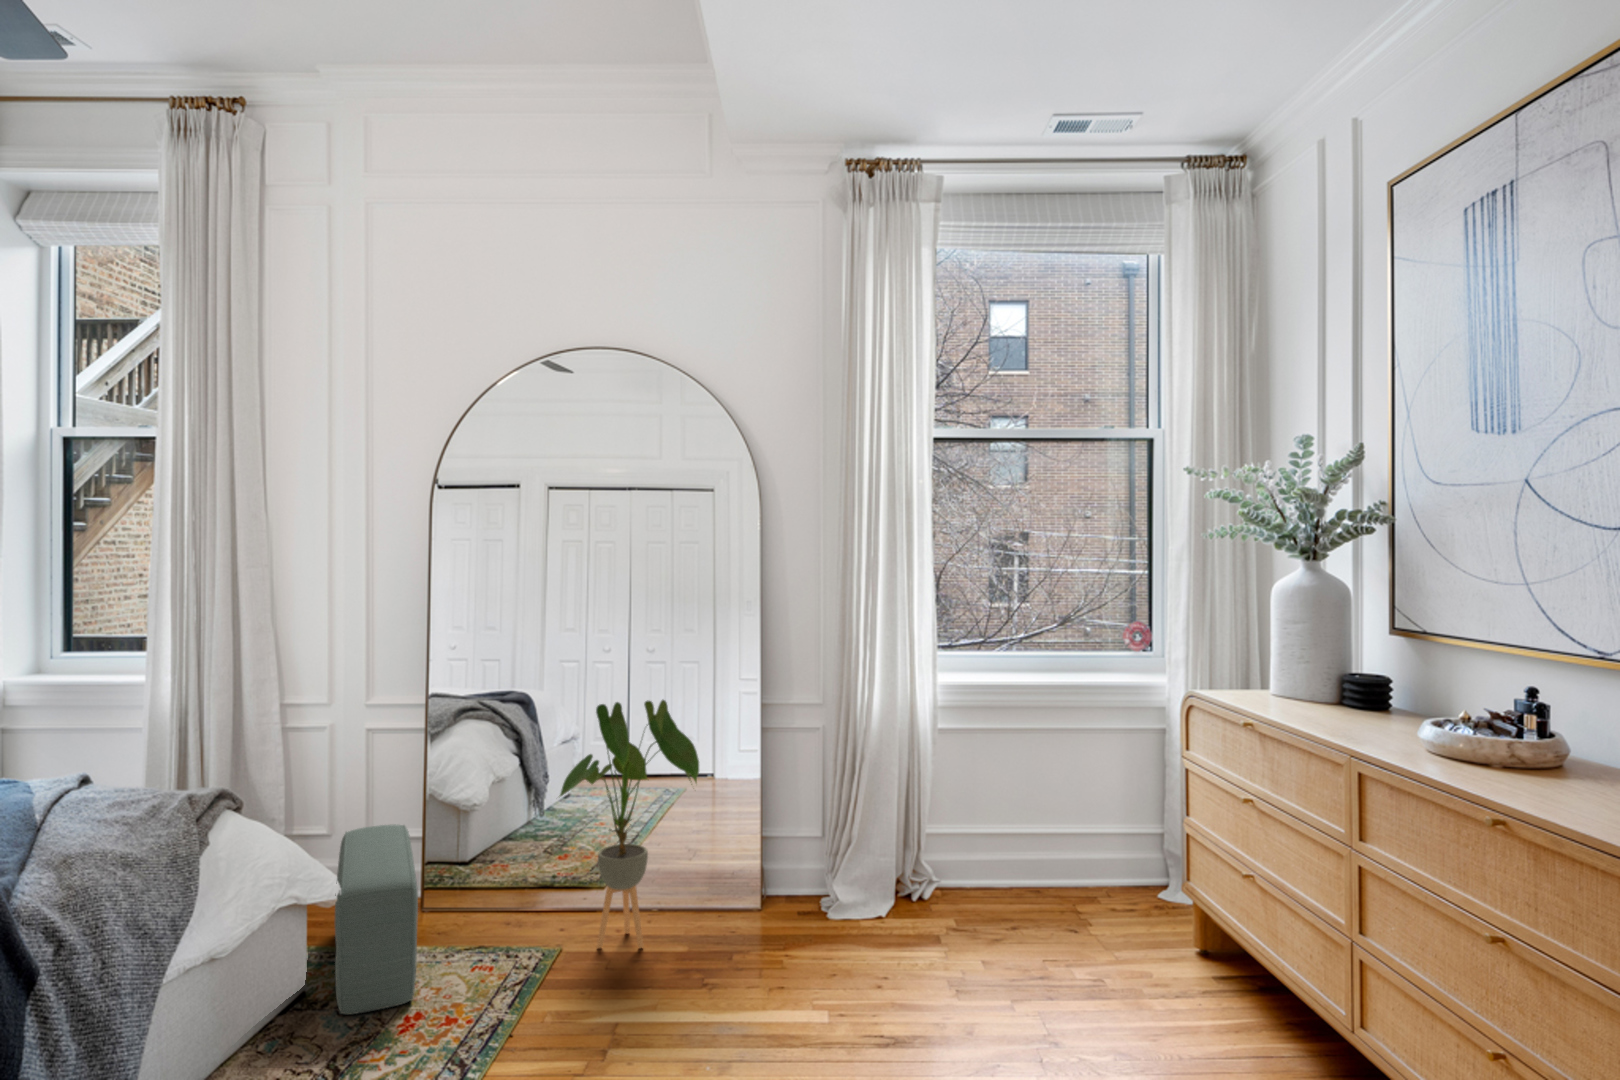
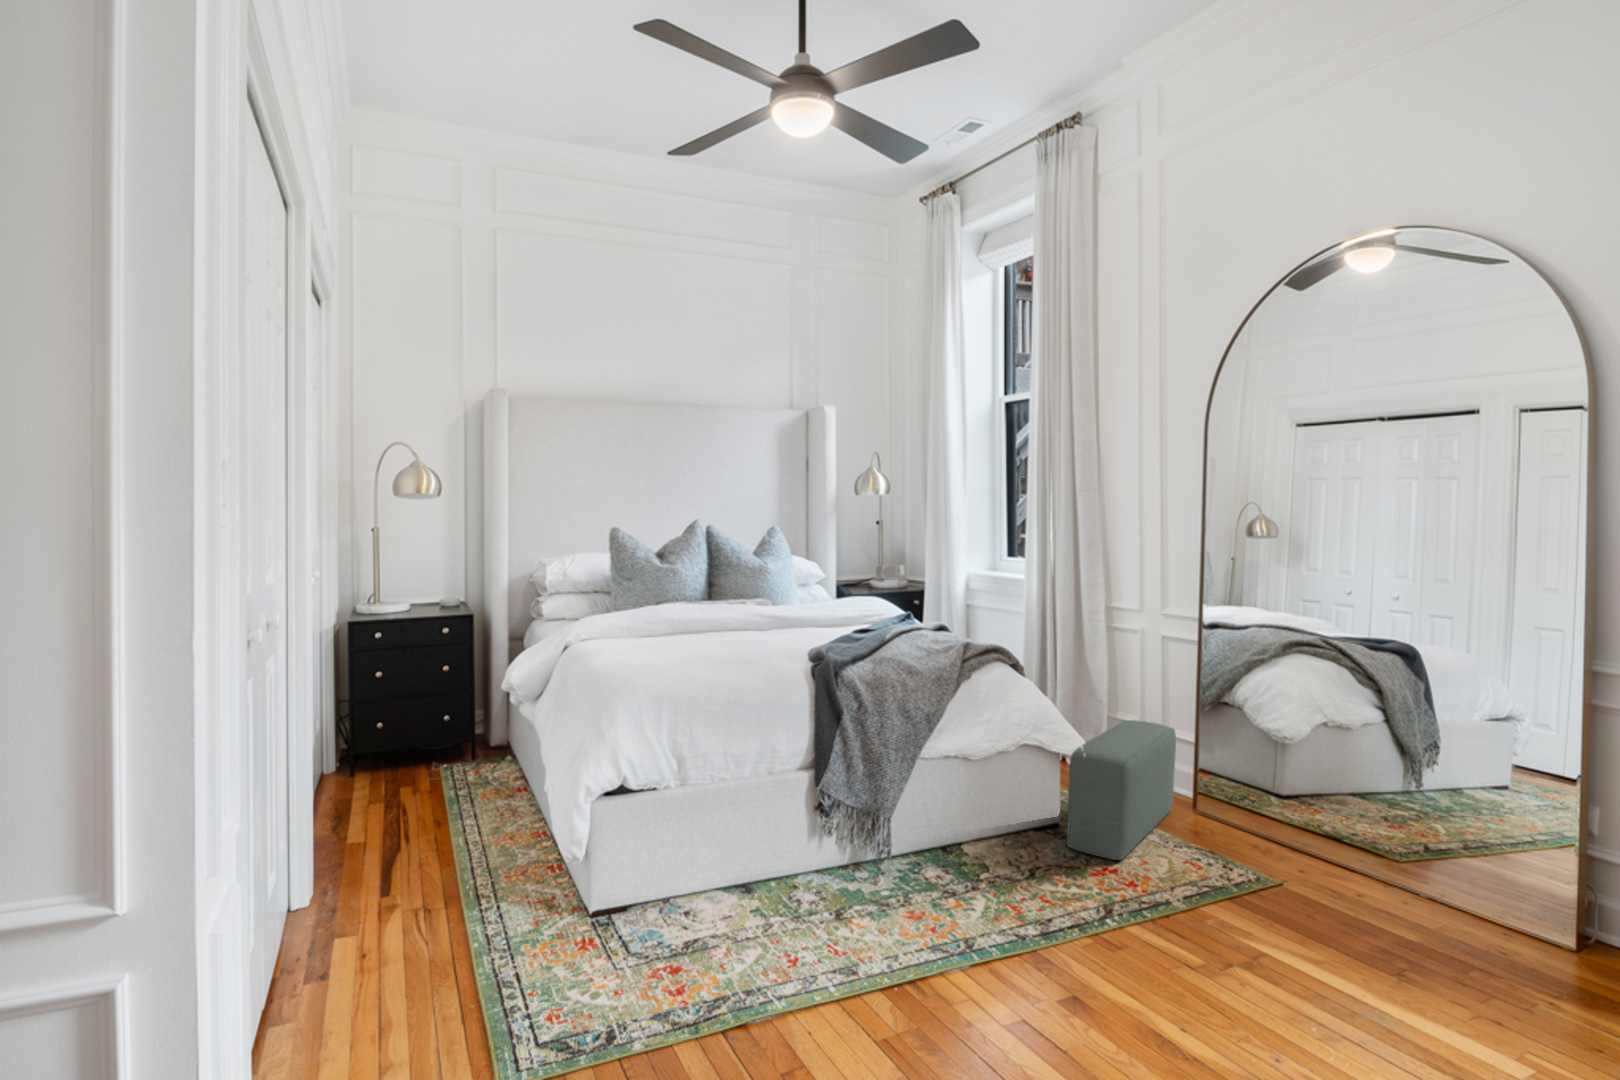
house plant: present [560,700,699,948] -> none [1269,645,1451,915]

